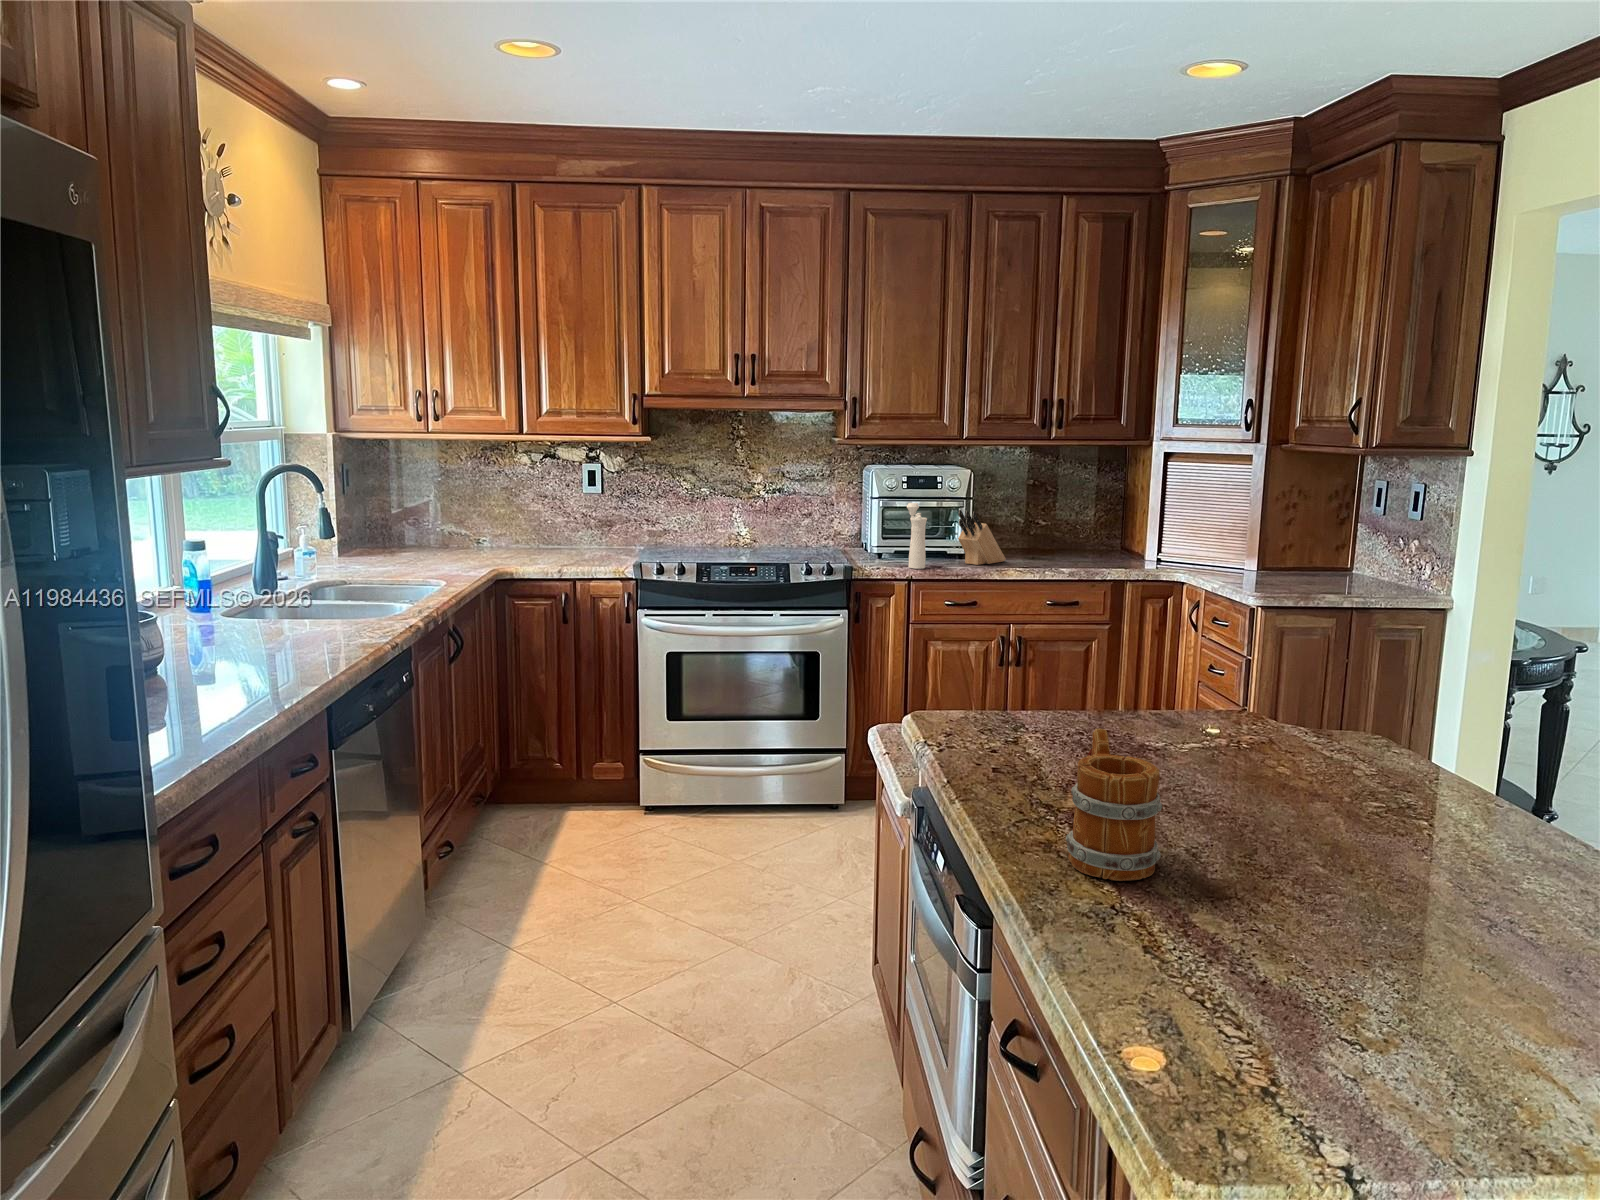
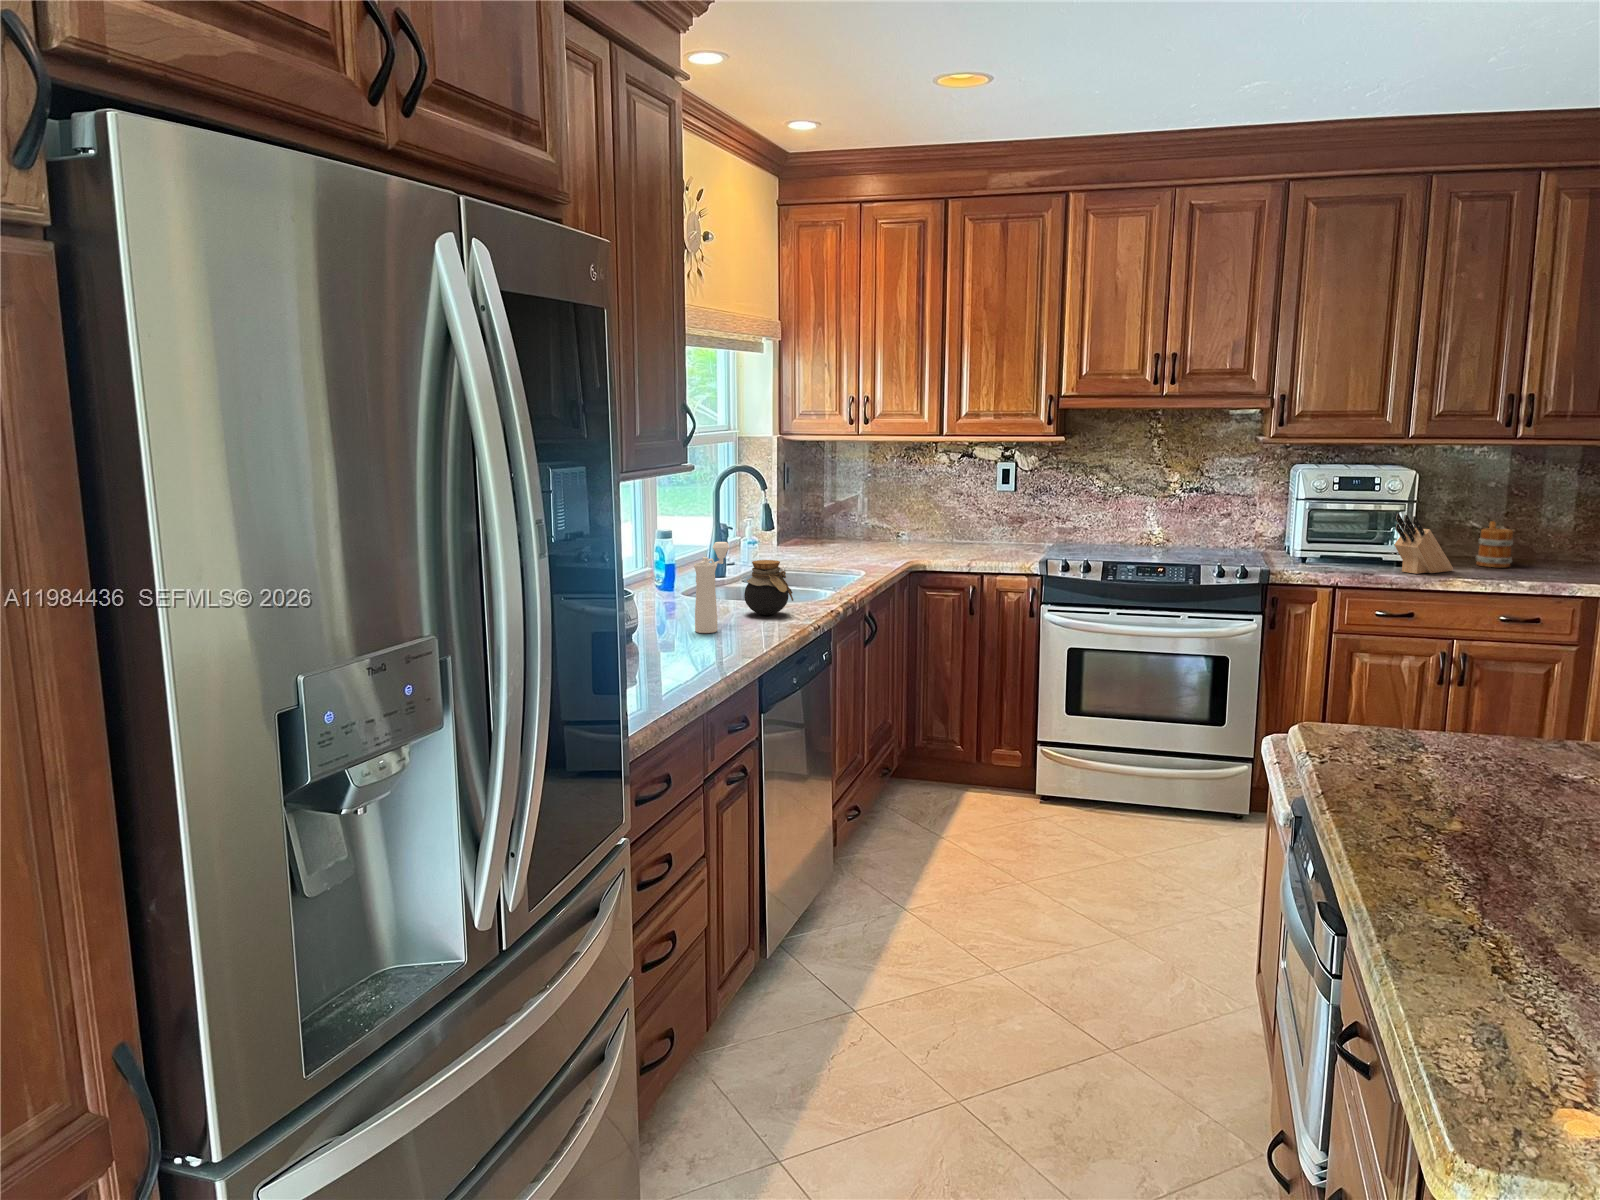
pepper mill: present [906,503,927,569] -> present [694,542,730,633]
jar: none [299,572,362,637] -> present [744,560,793,615]
mug: present [1066,729,1162,881] -> present [1476,521,1513,567]

